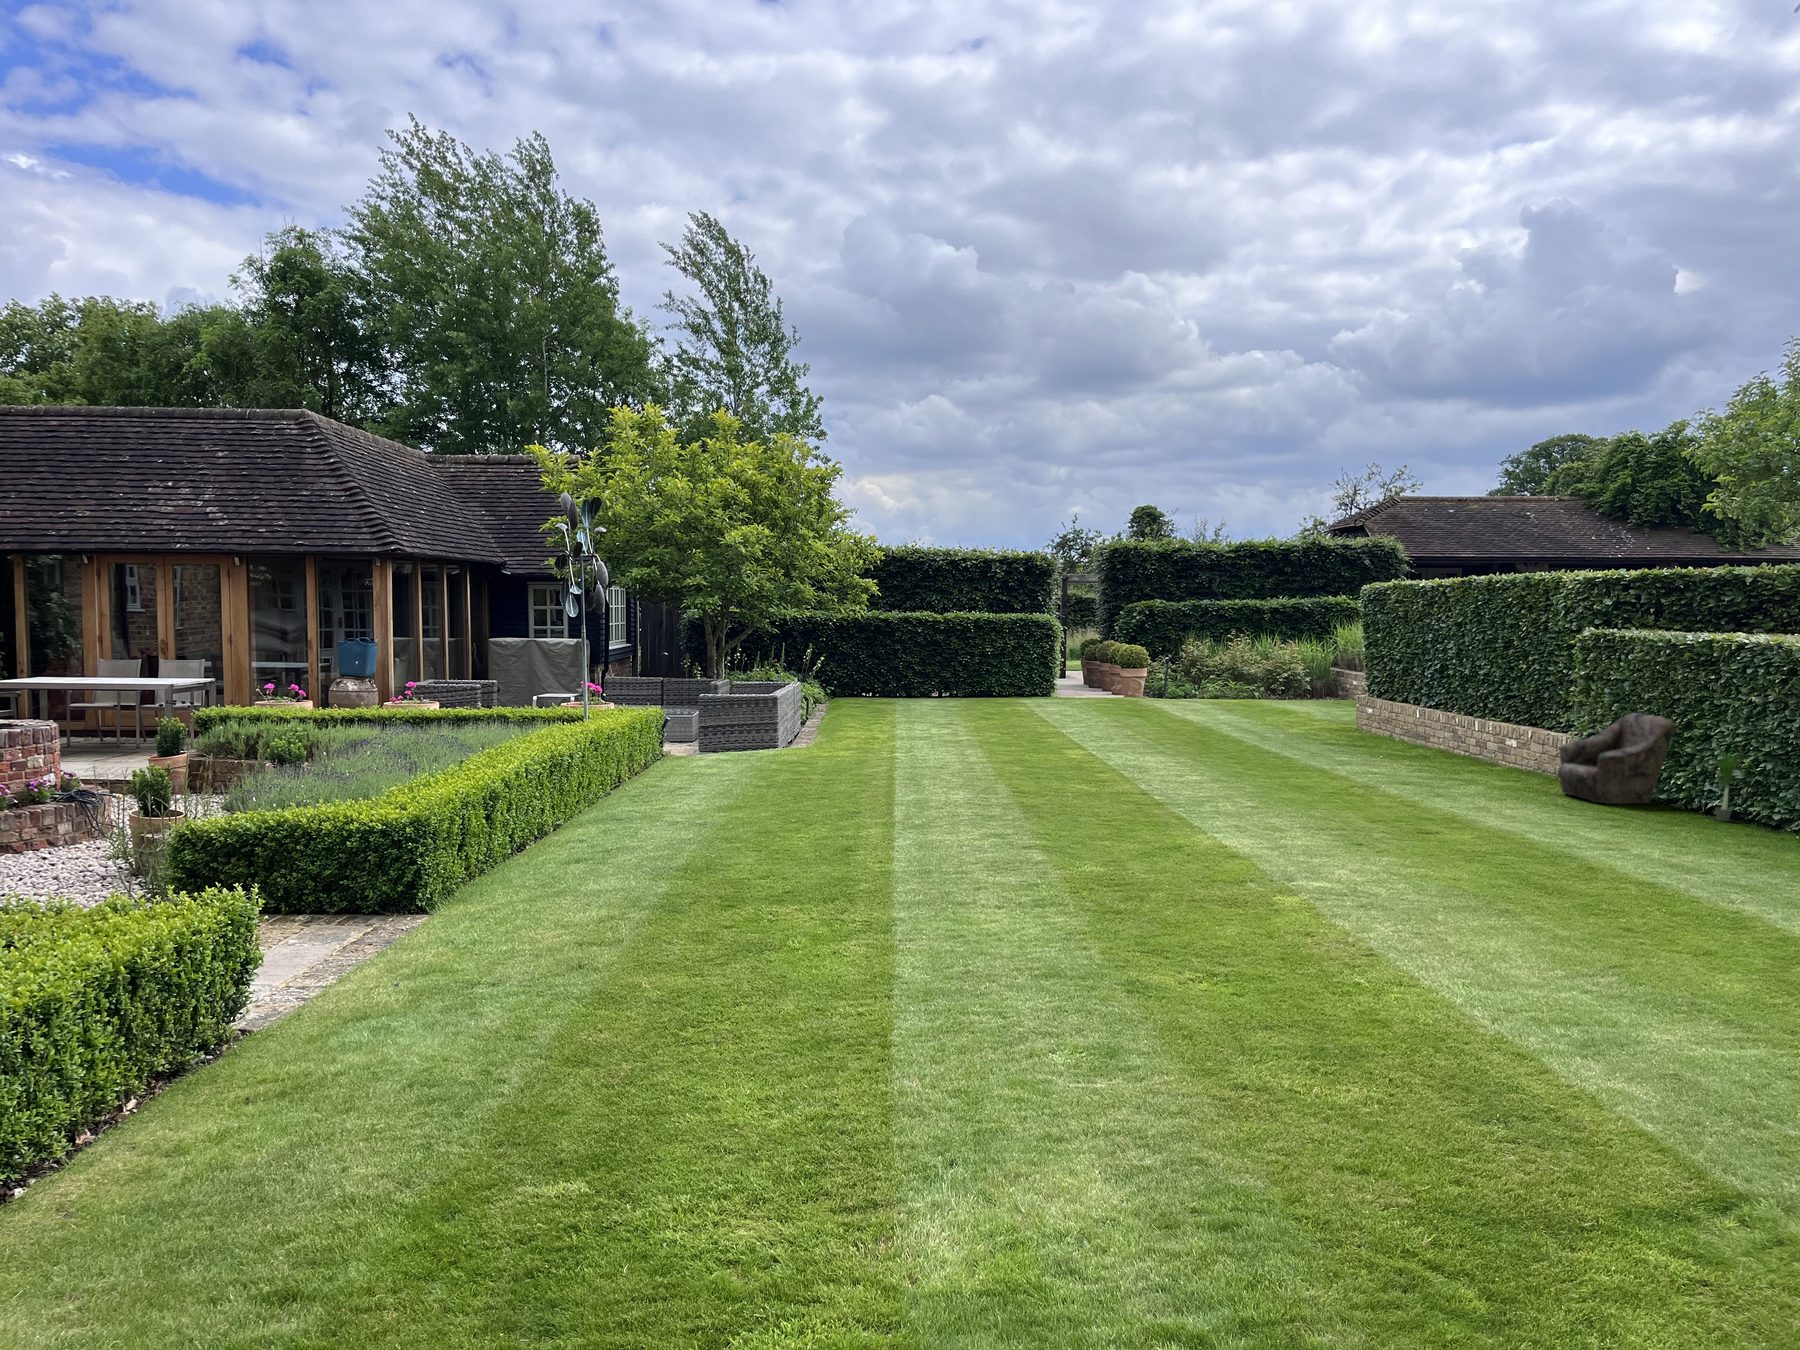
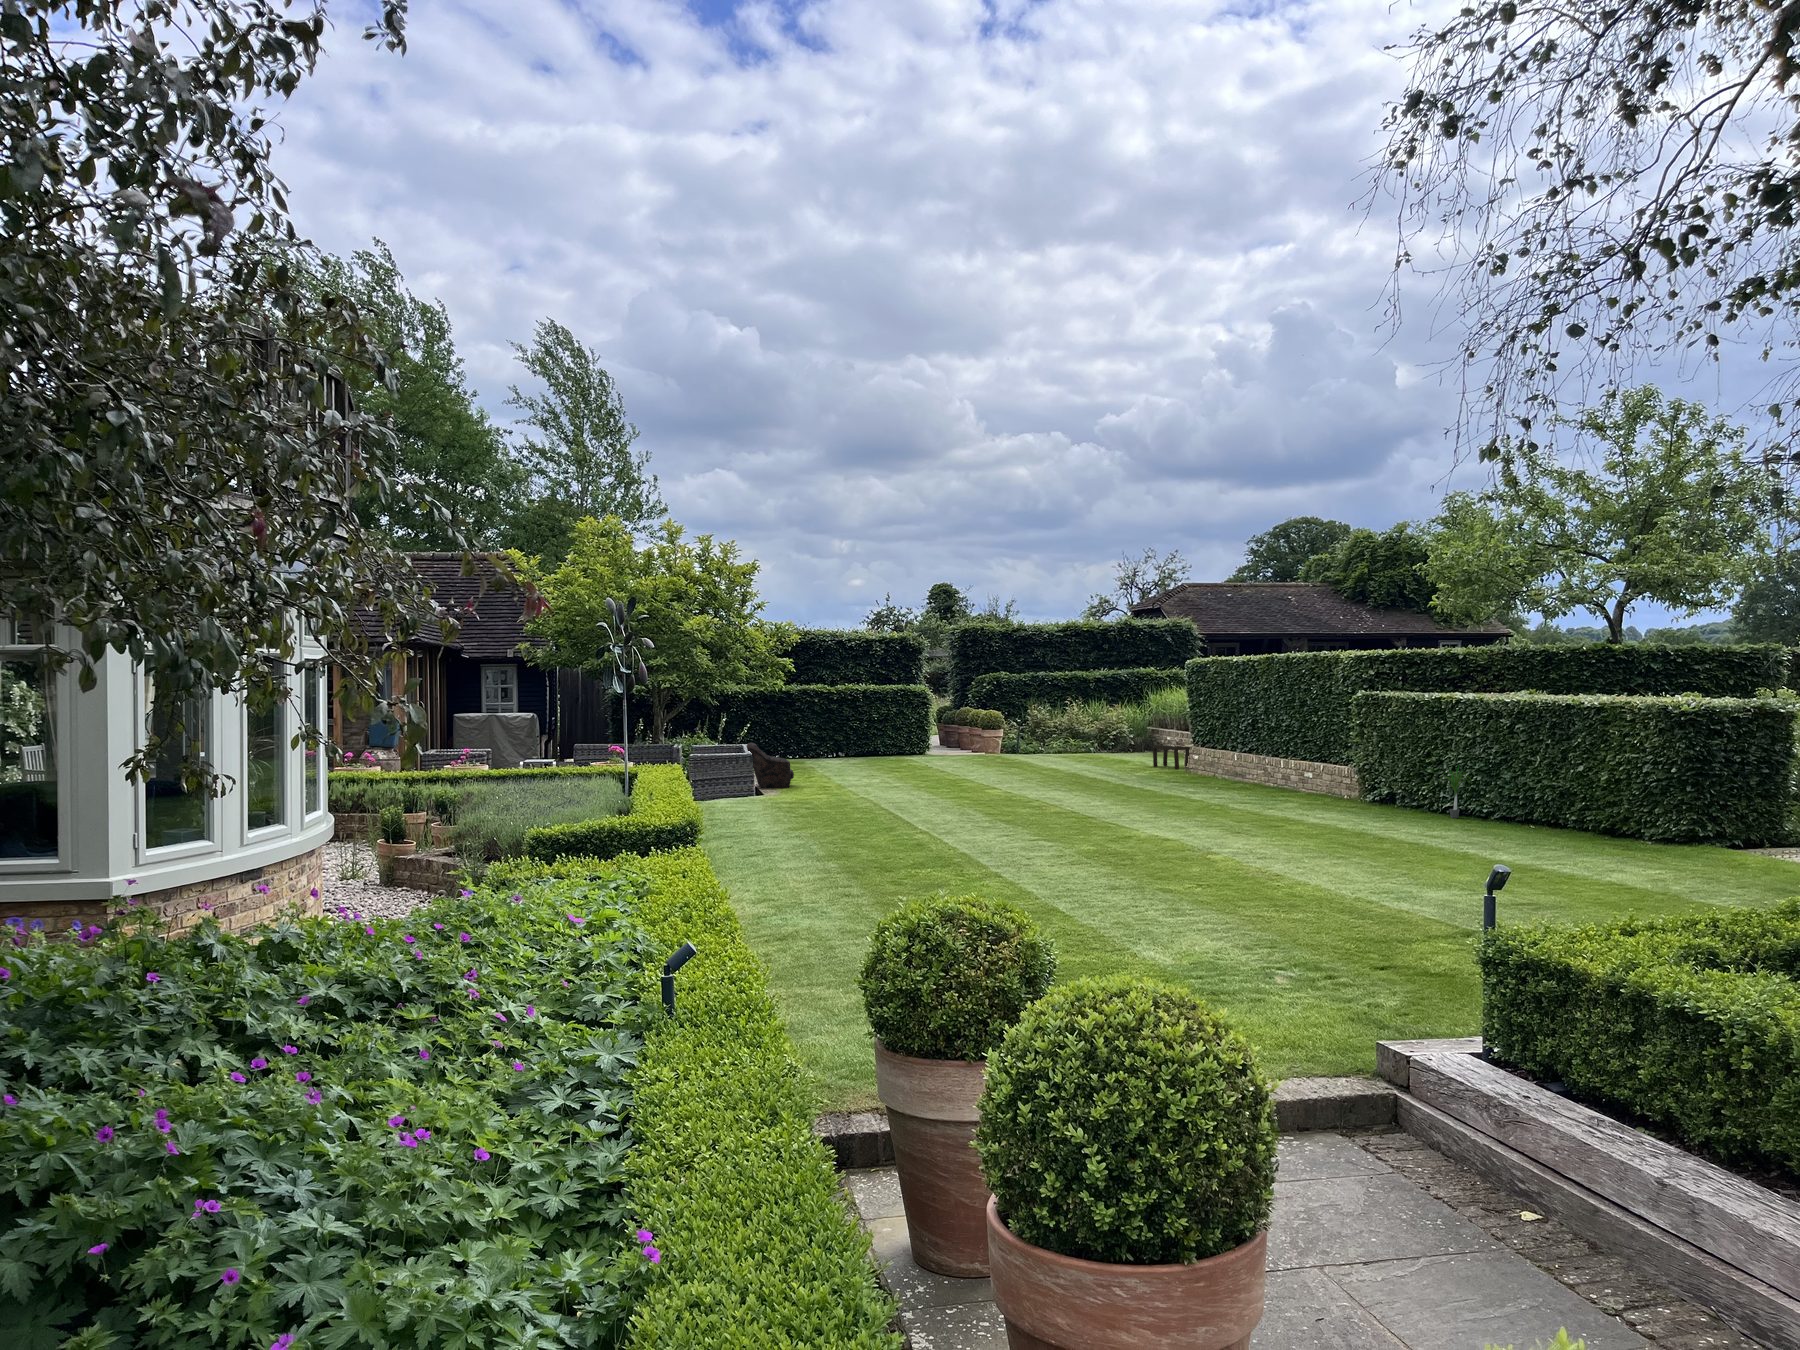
bench: none [1316,694,1365,726] -> present [1152,745,1190,769]
armchair: present [1557,713,1677,804] -> present [746,743,794,789]

